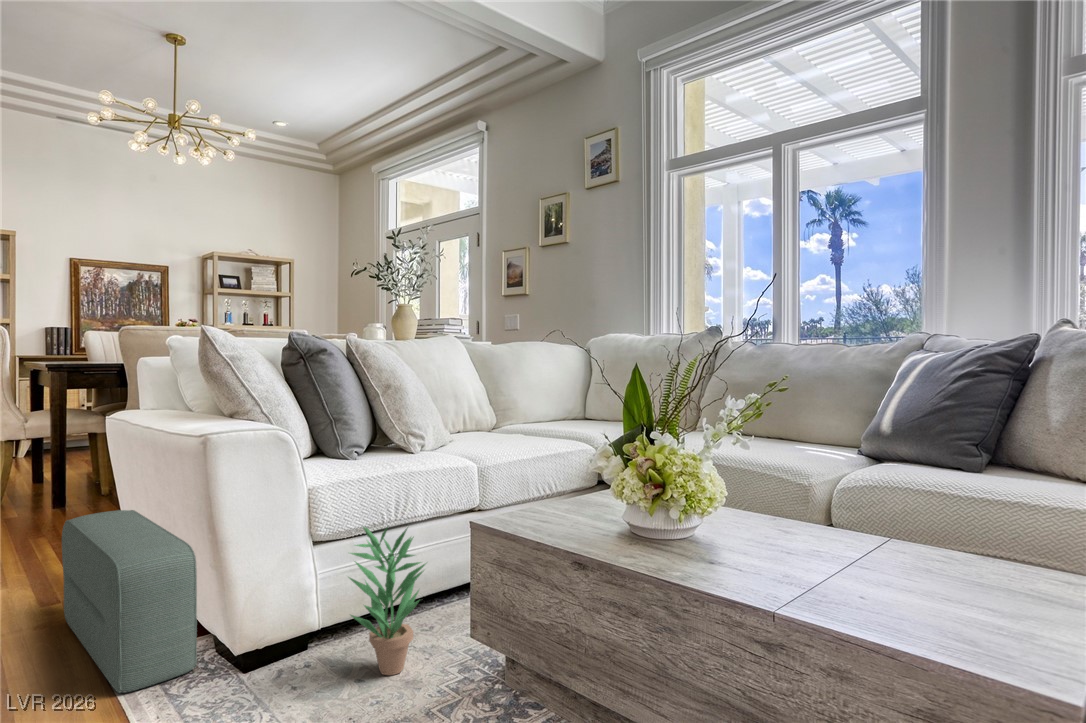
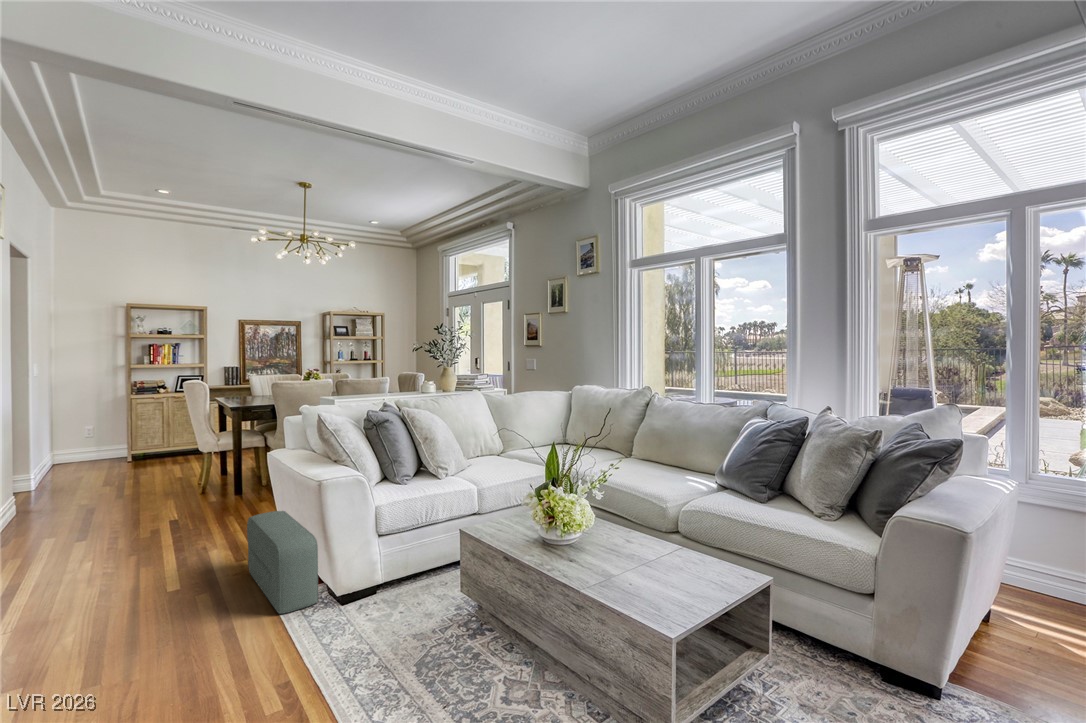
potted plant: present [349,527,425,675] -> none [395,528,439,611]

